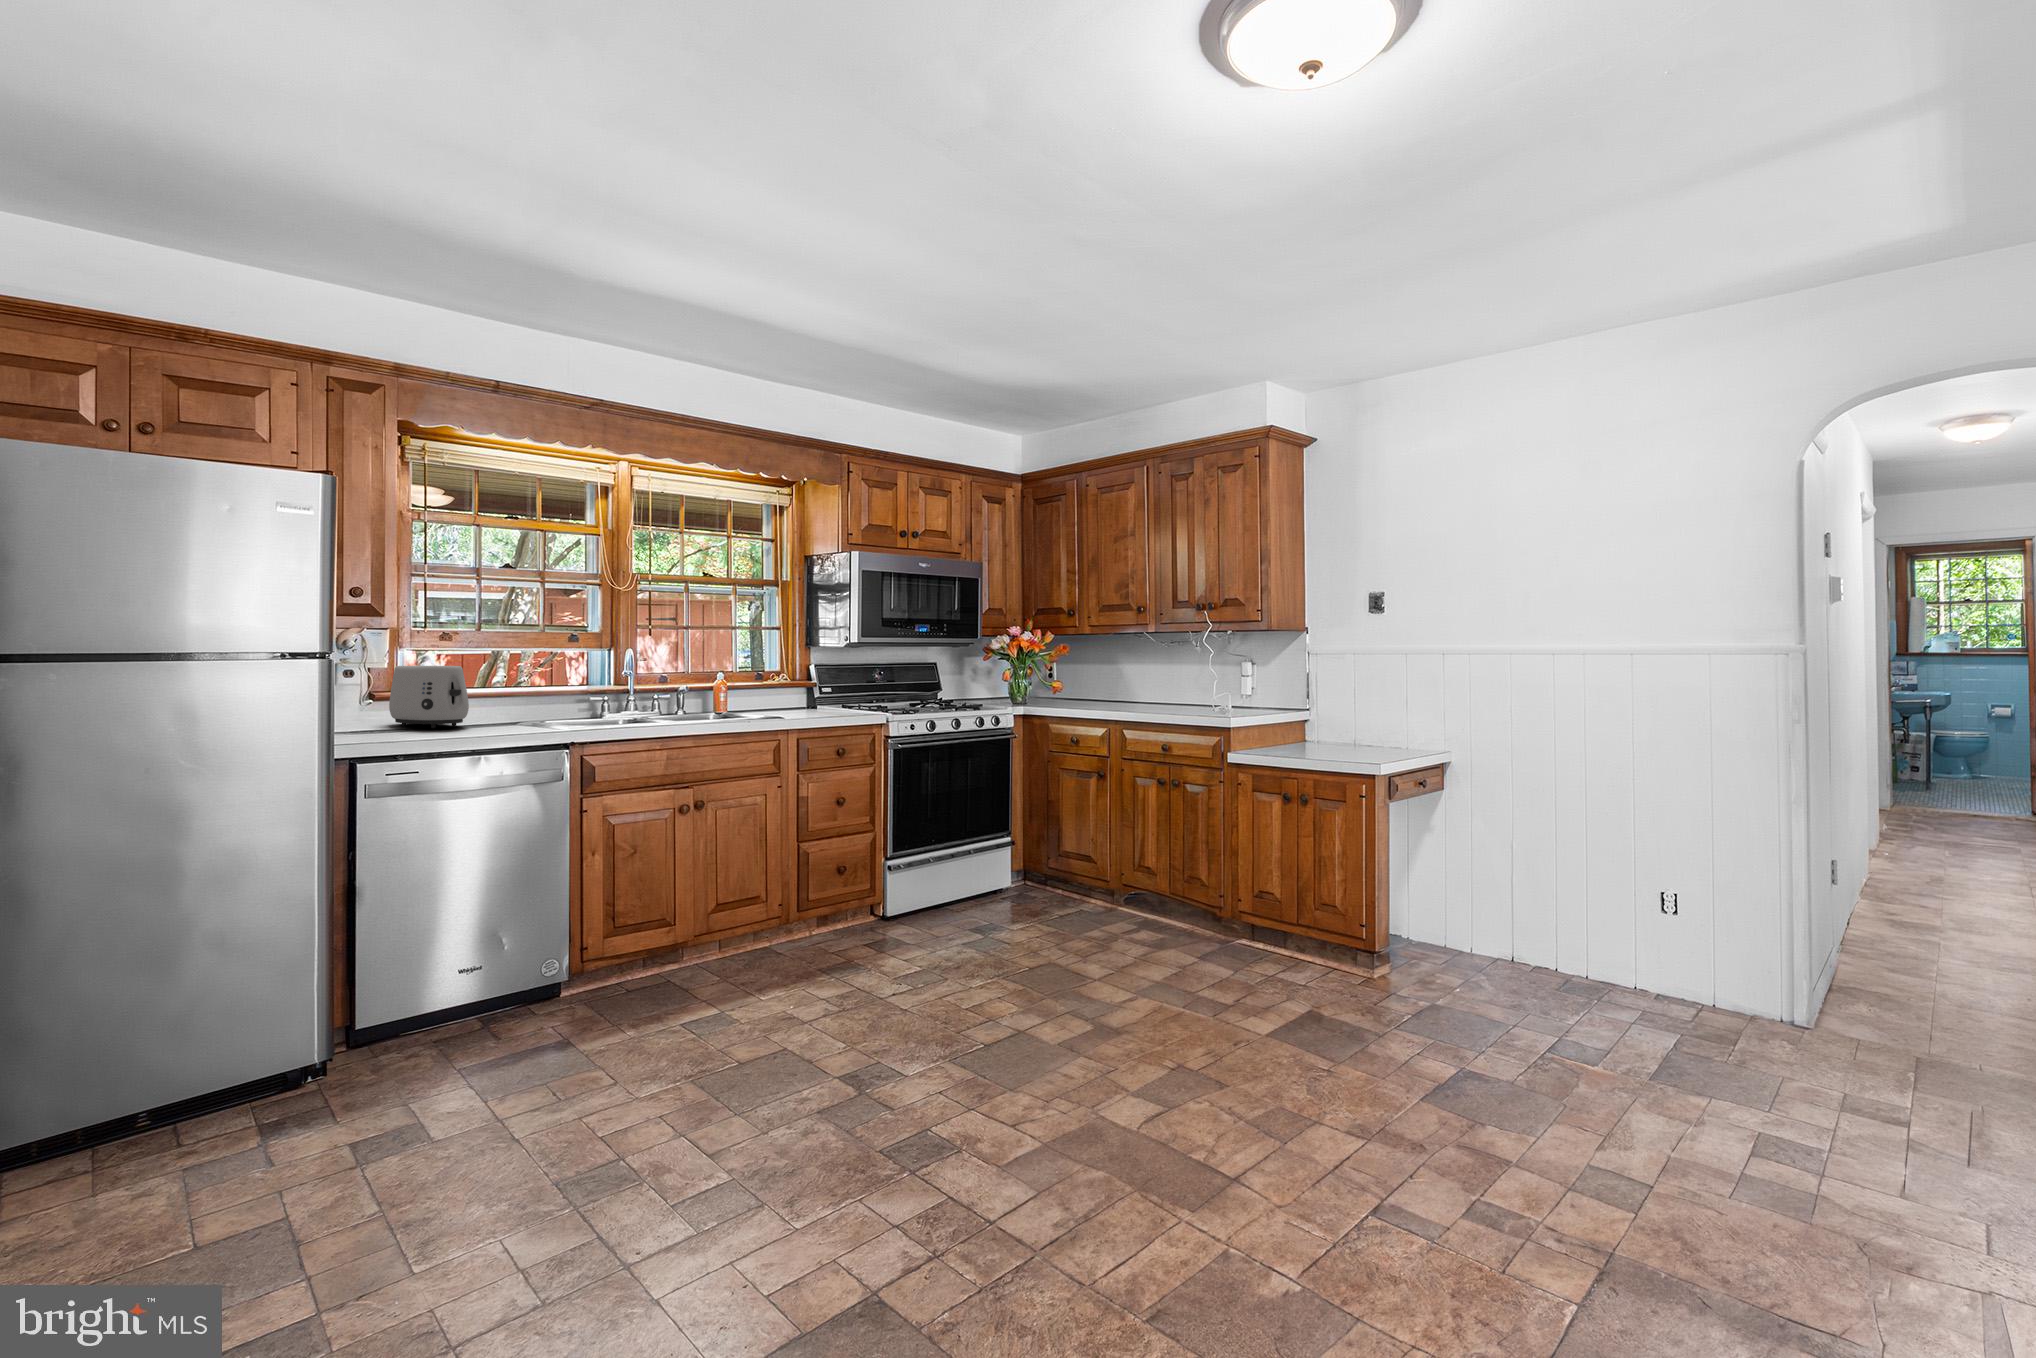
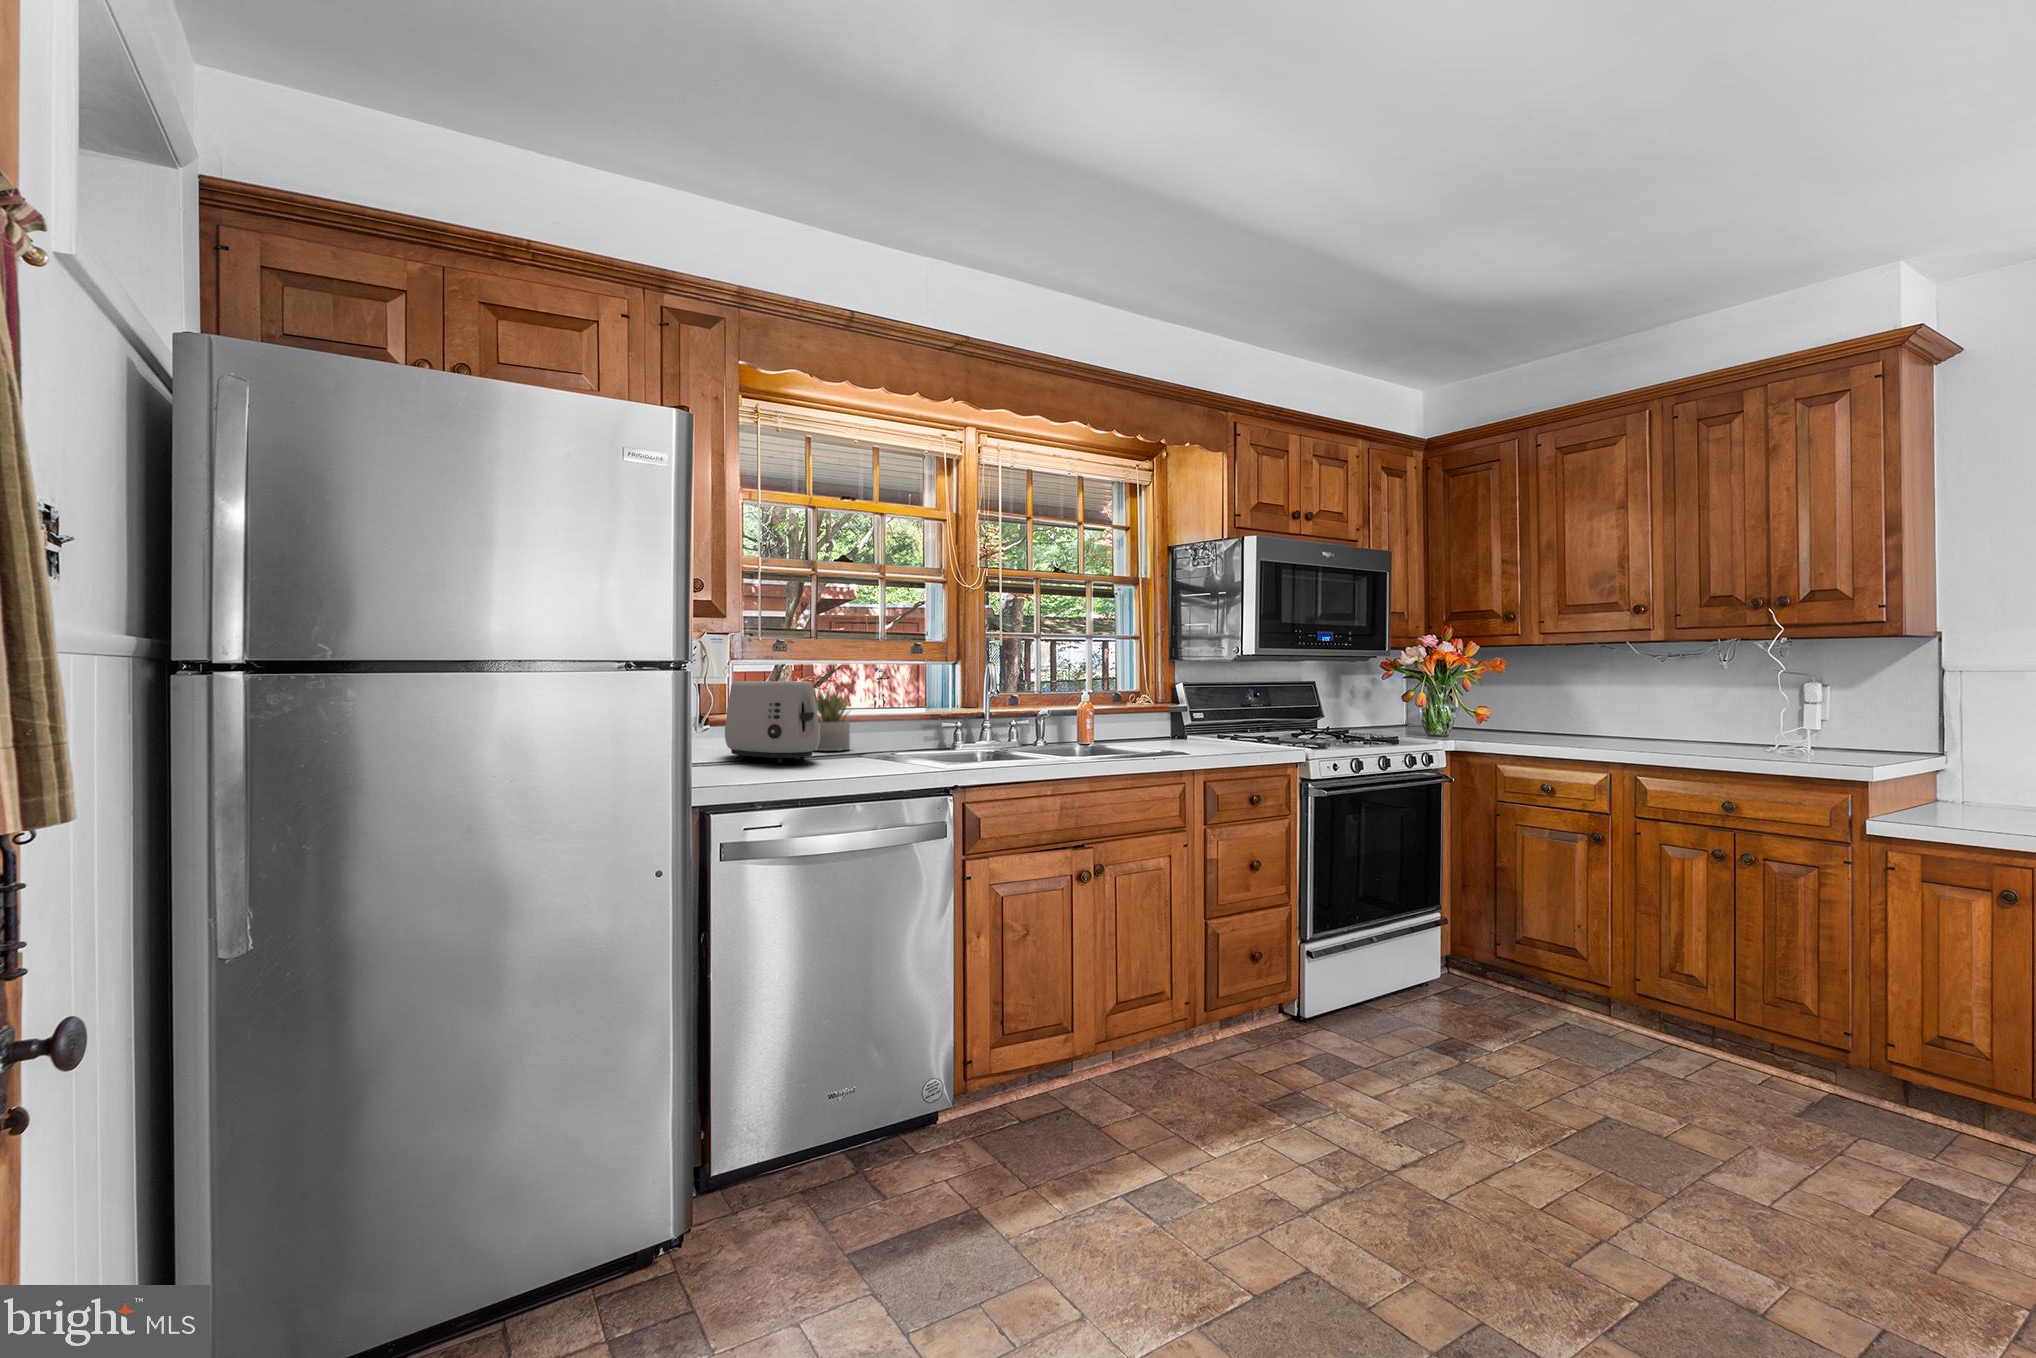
succulent plant: none [465,668,507,720] -> present [816,688,850,751]

